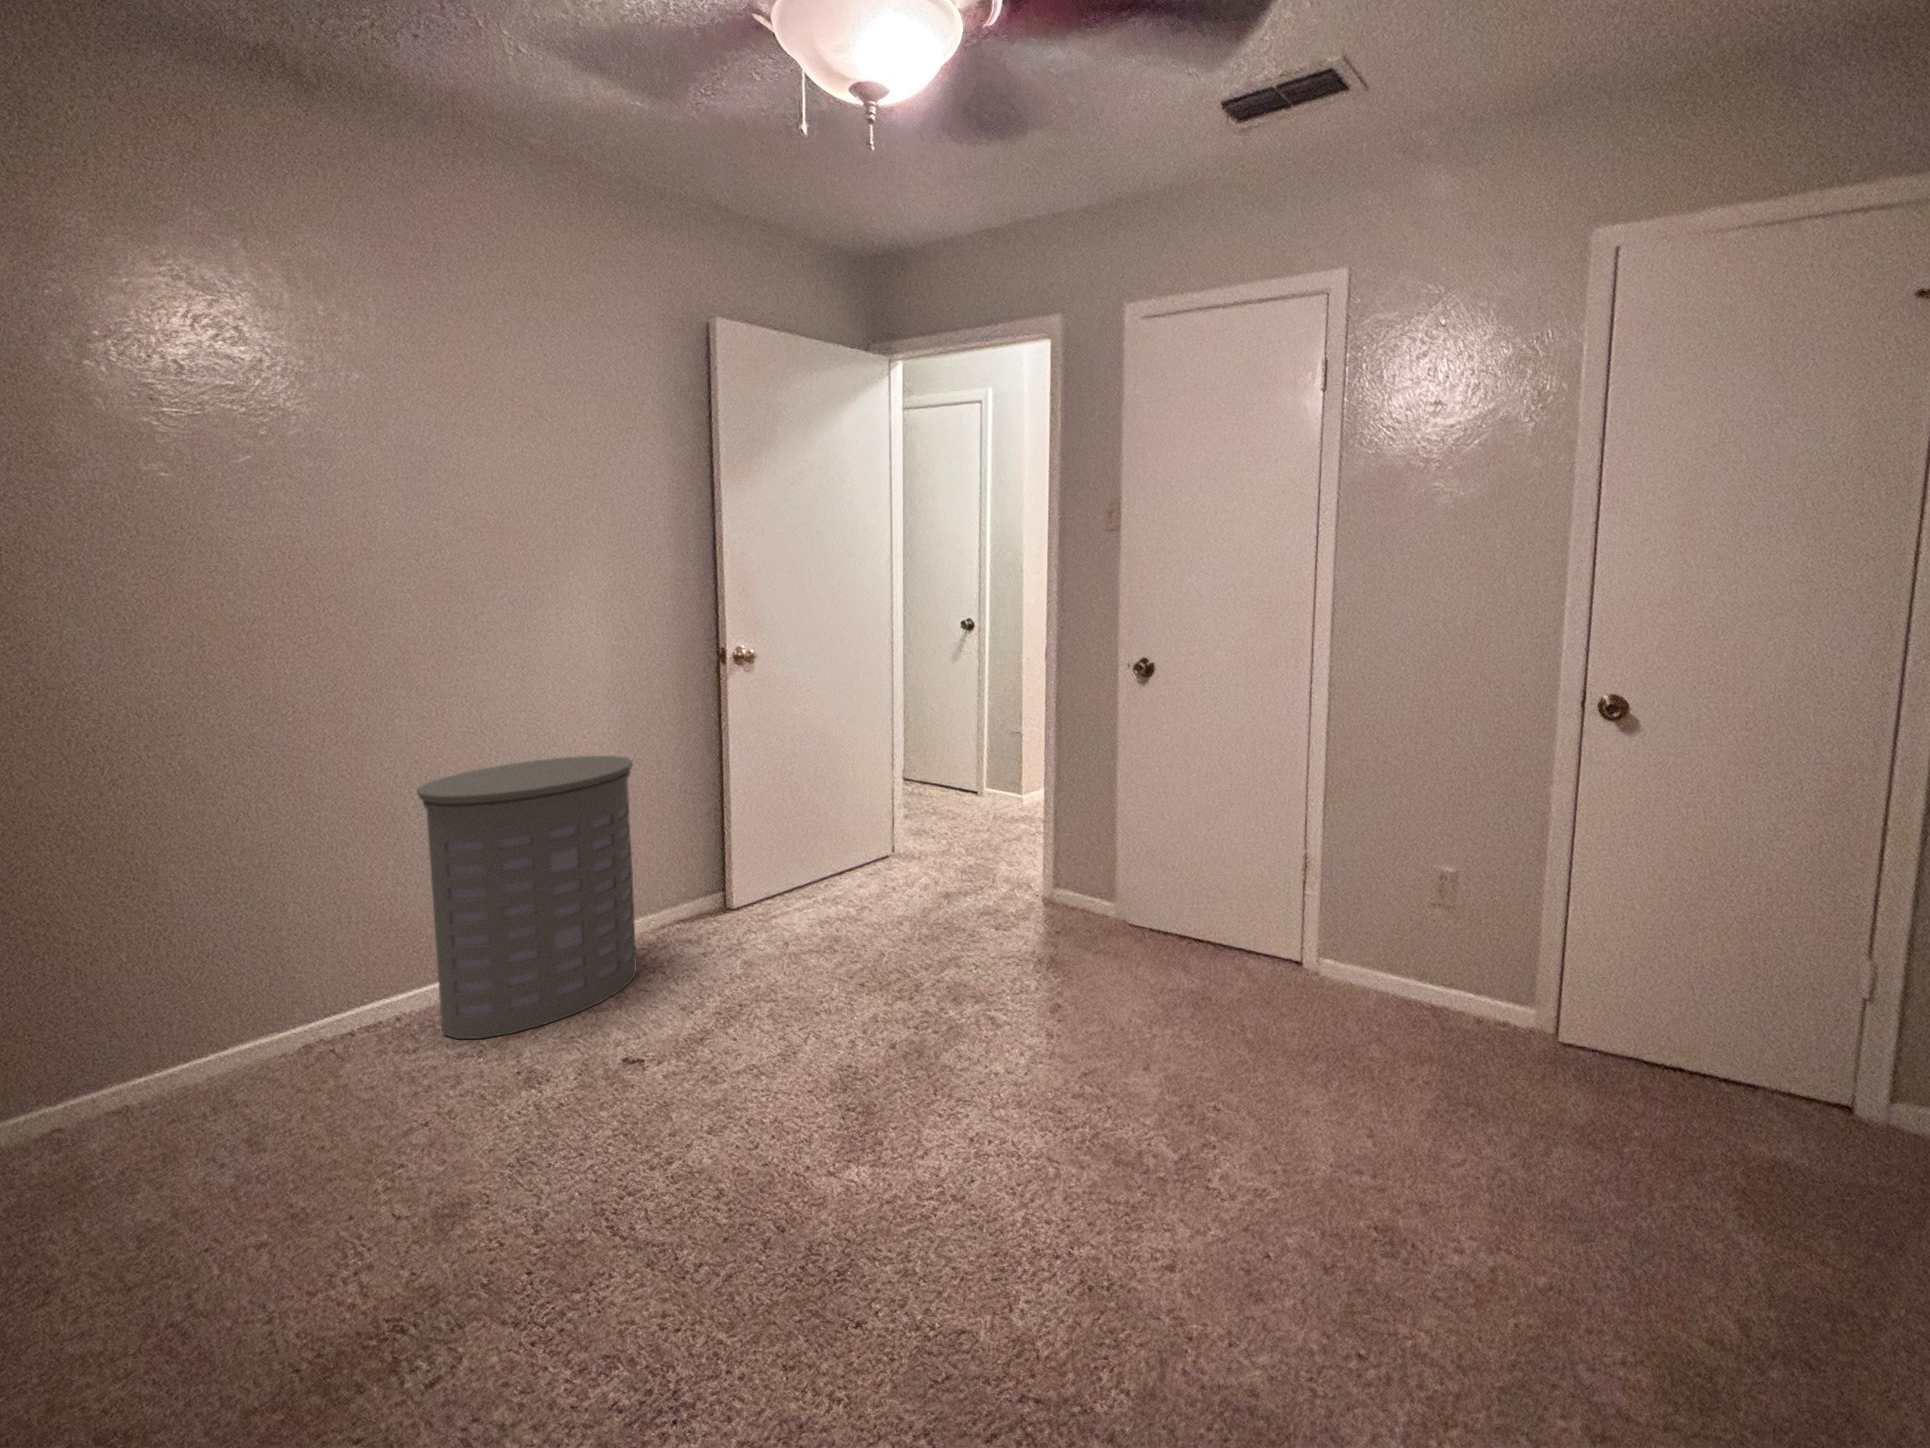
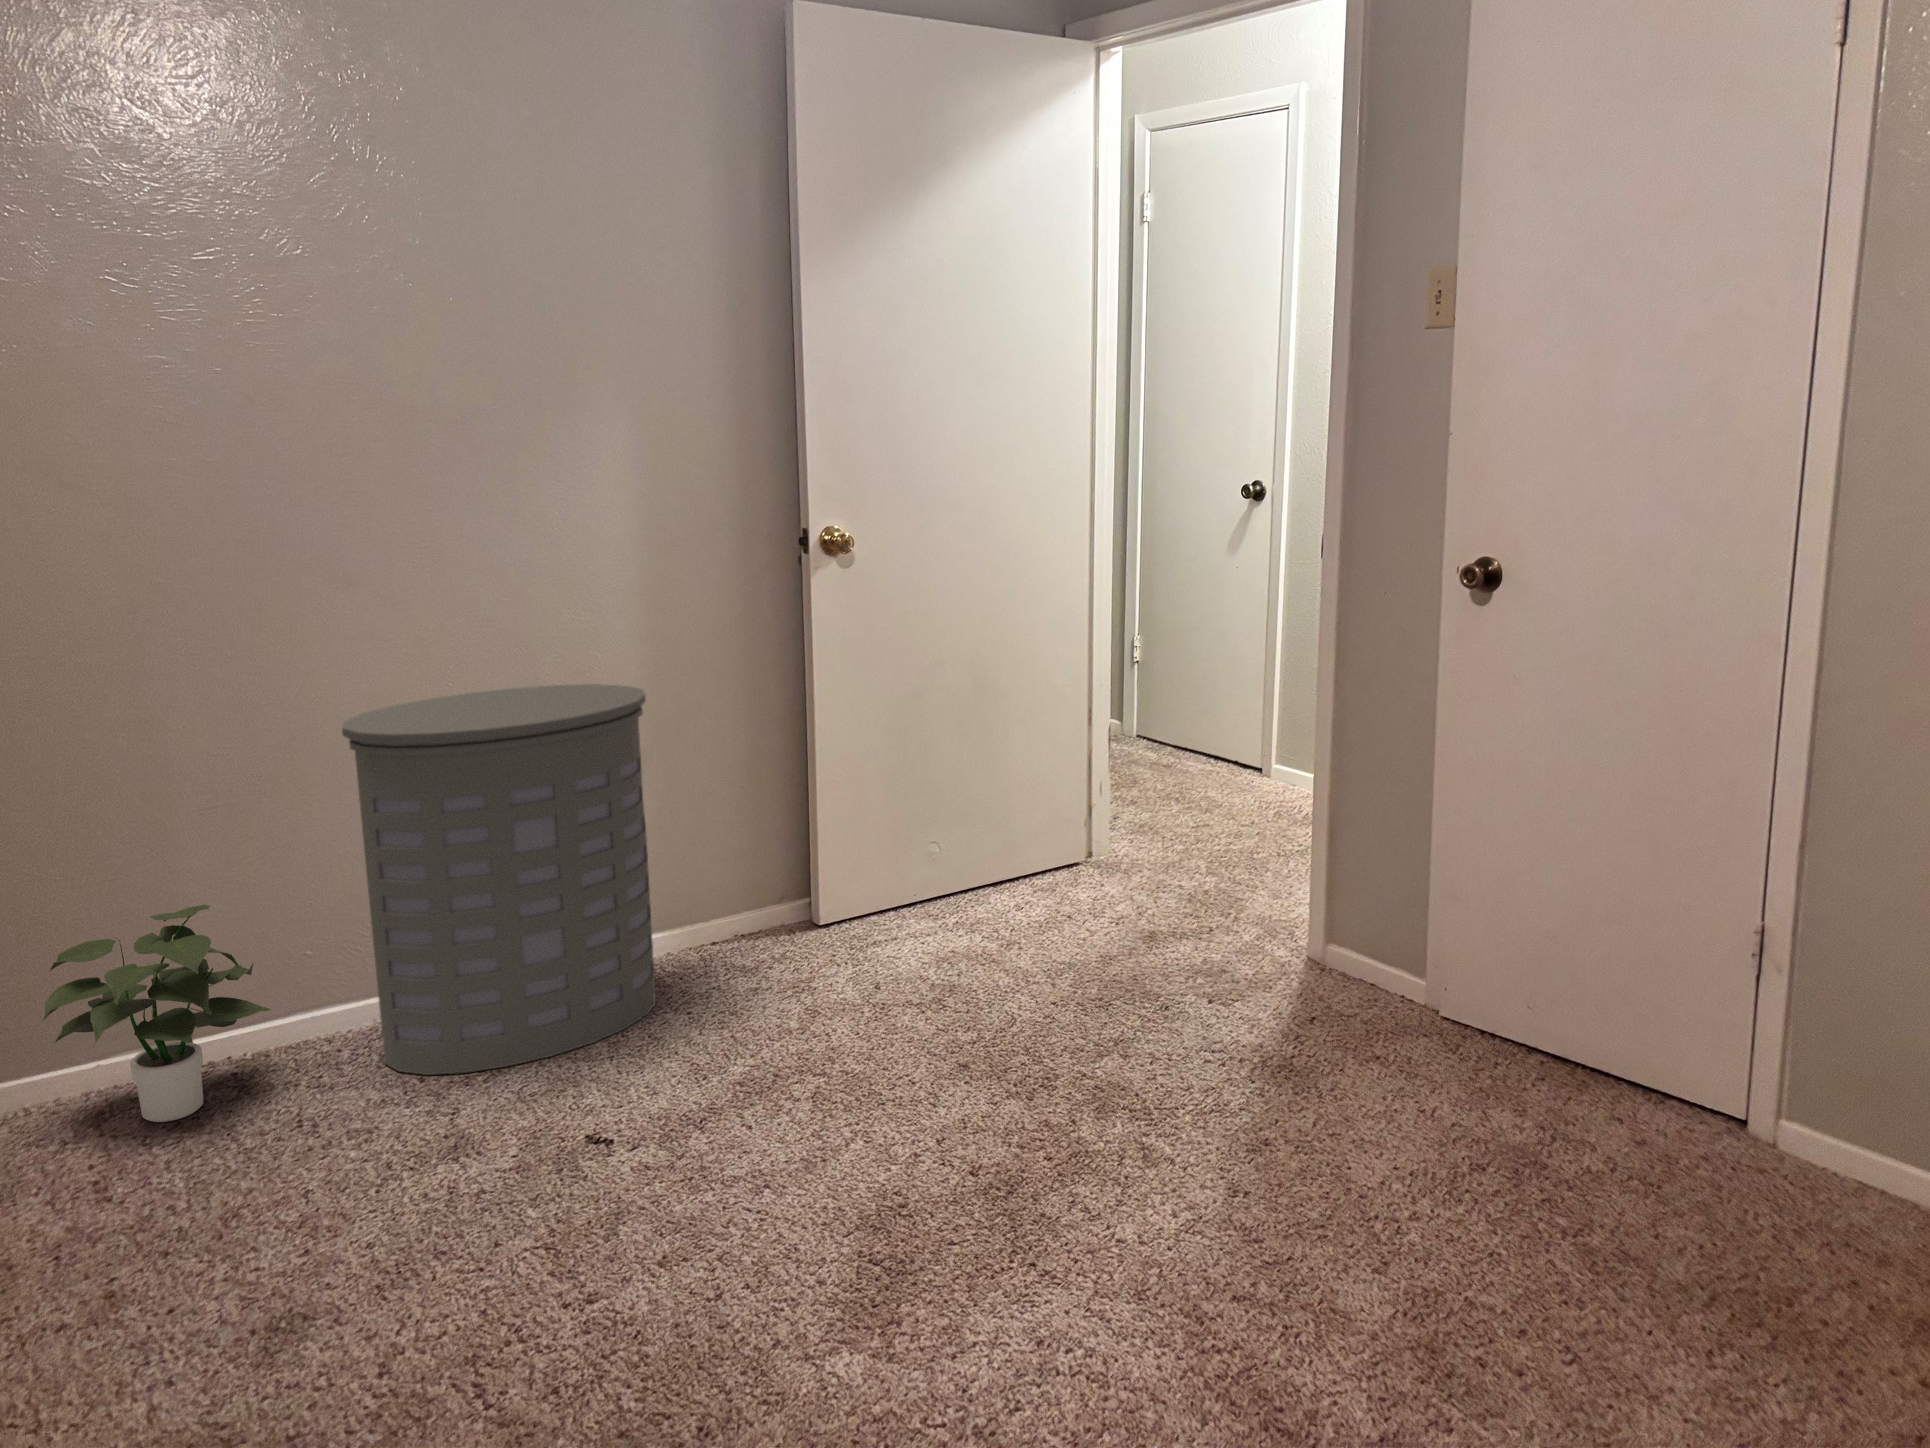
potted plant: none [171,931,360,1100] -> present [42,905,272,1122]

